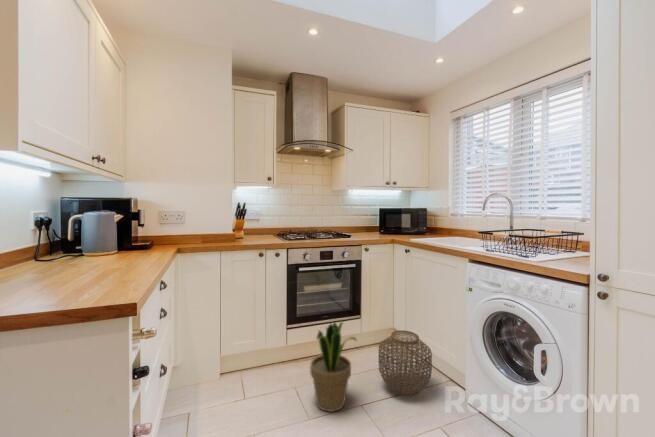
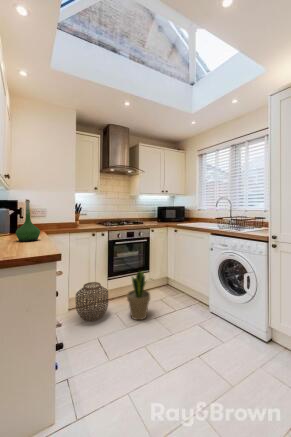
vase: none [106,198,149,269] -> present [16,199,40,241]
woven basket: present [379,330,432,396] -> present [76,282,108,322]

